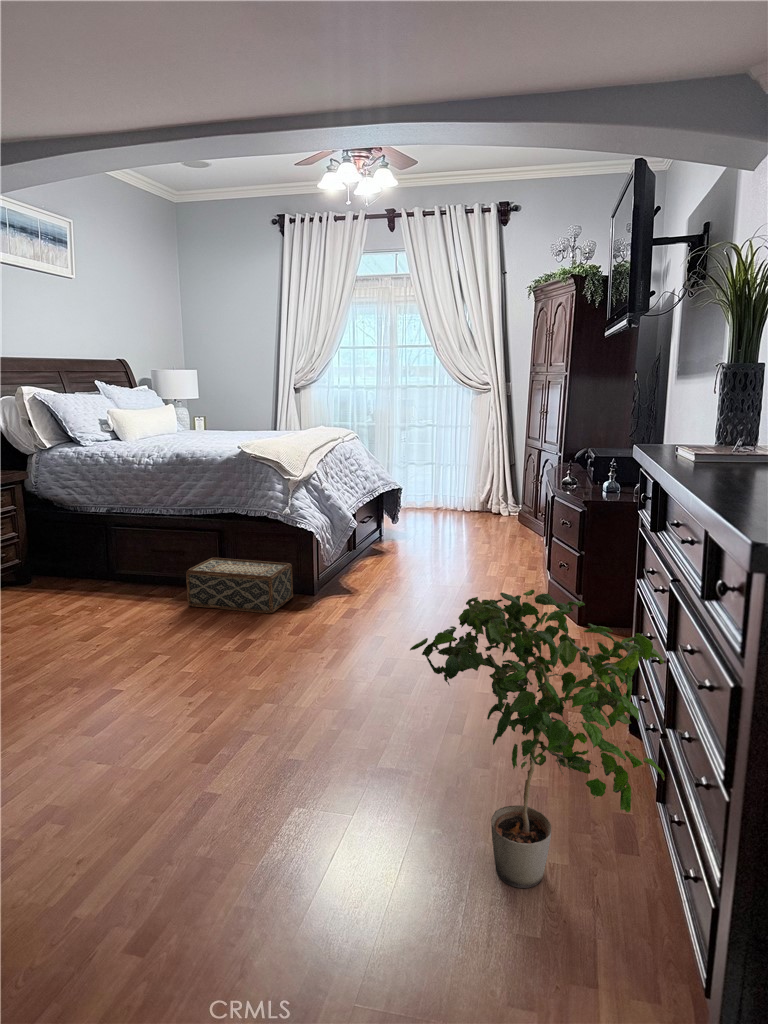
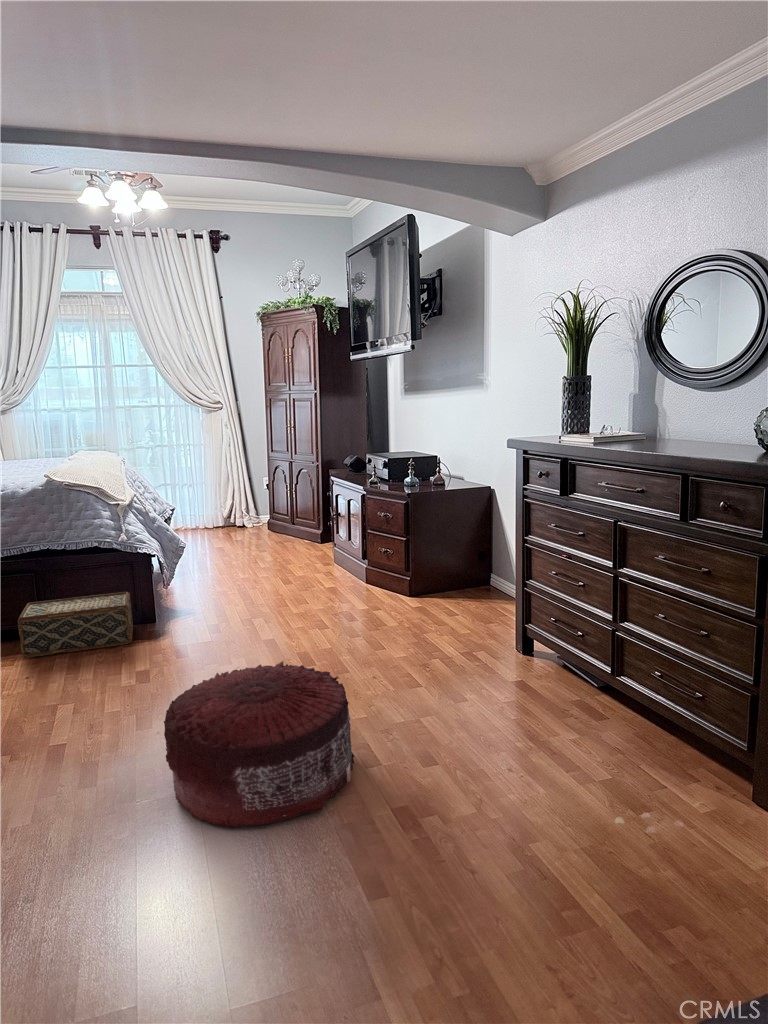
potted plant: present [410,590,665,888] -> none [452,537,629,741]
pouf: none [85,670,300,862] -> present [164,661,354,828]

